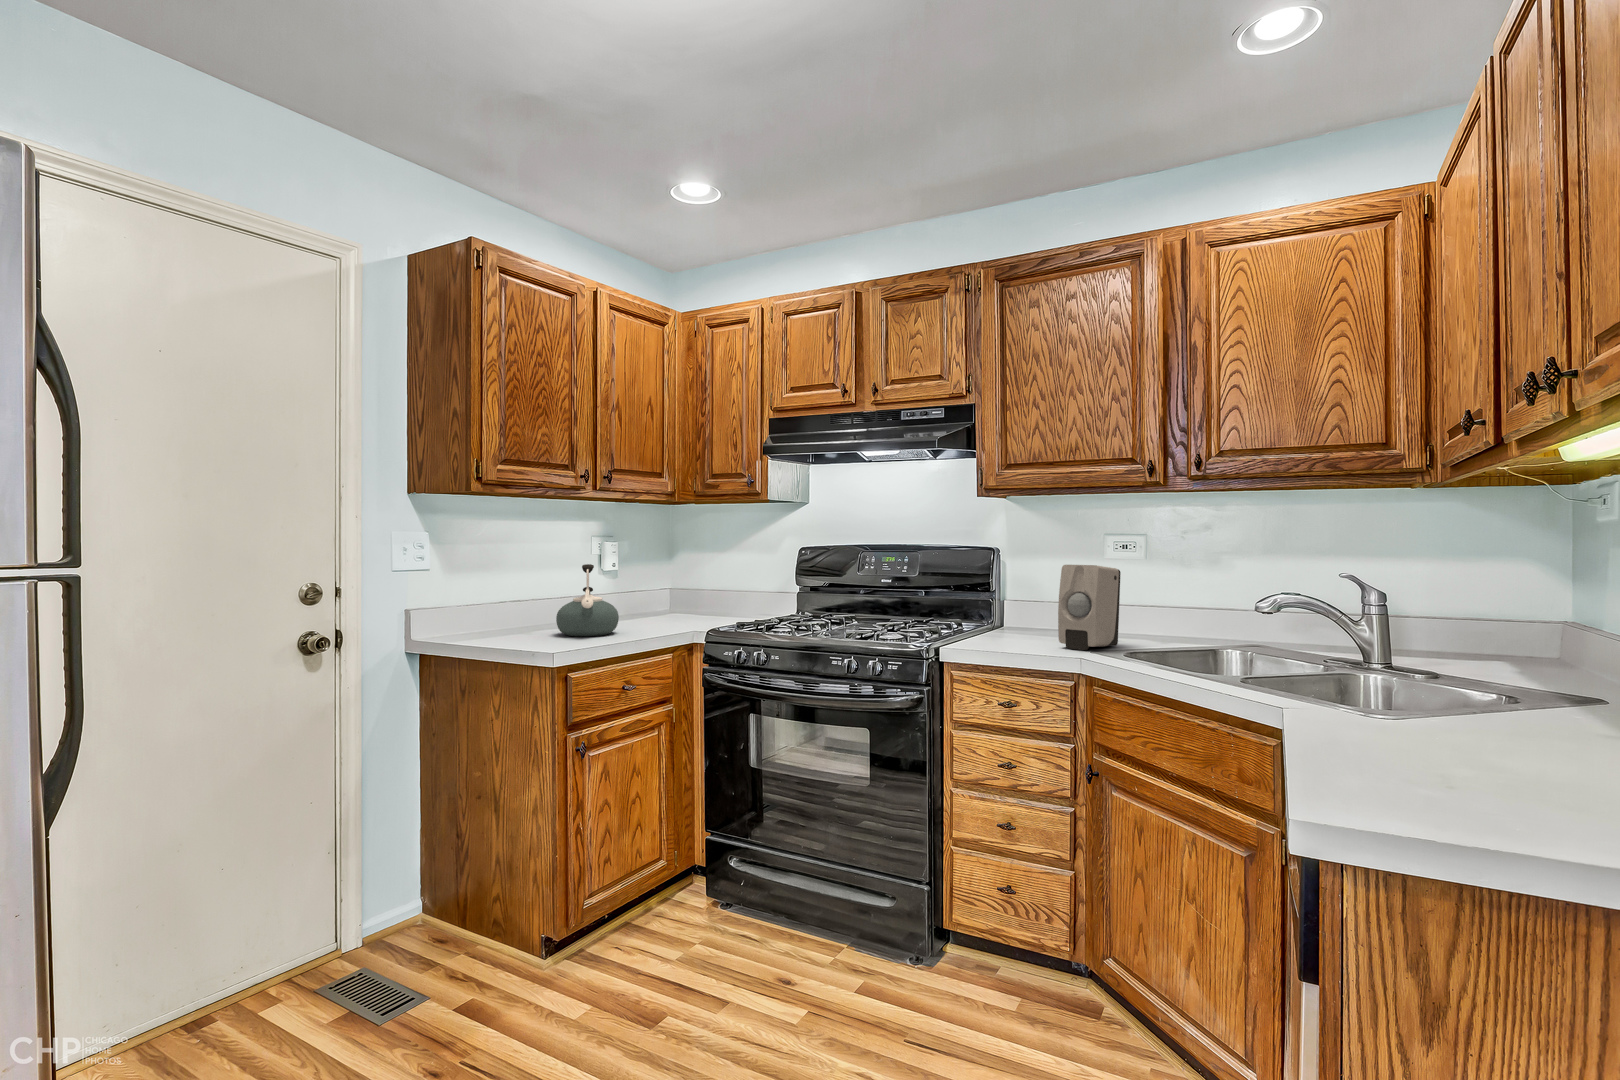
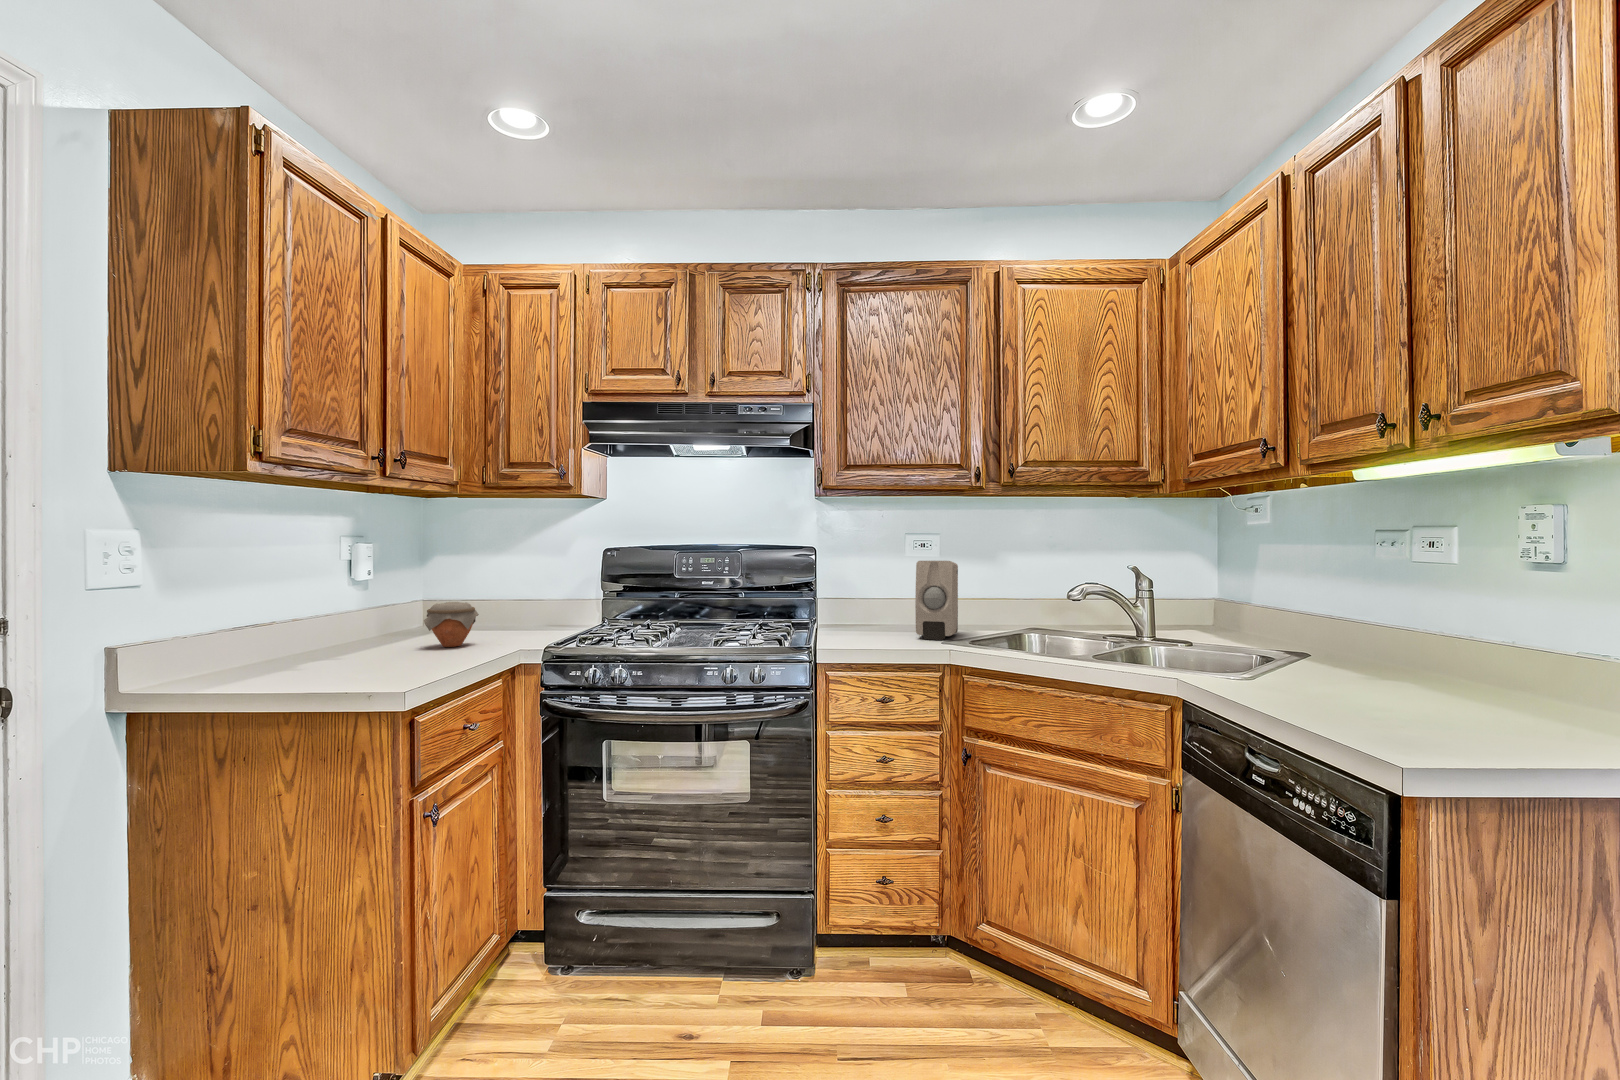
kettle: present [556,564,619,636] -> none [319,575,412,671]
jar: none [639,589,680,626] -> present [424,602,479,647]

